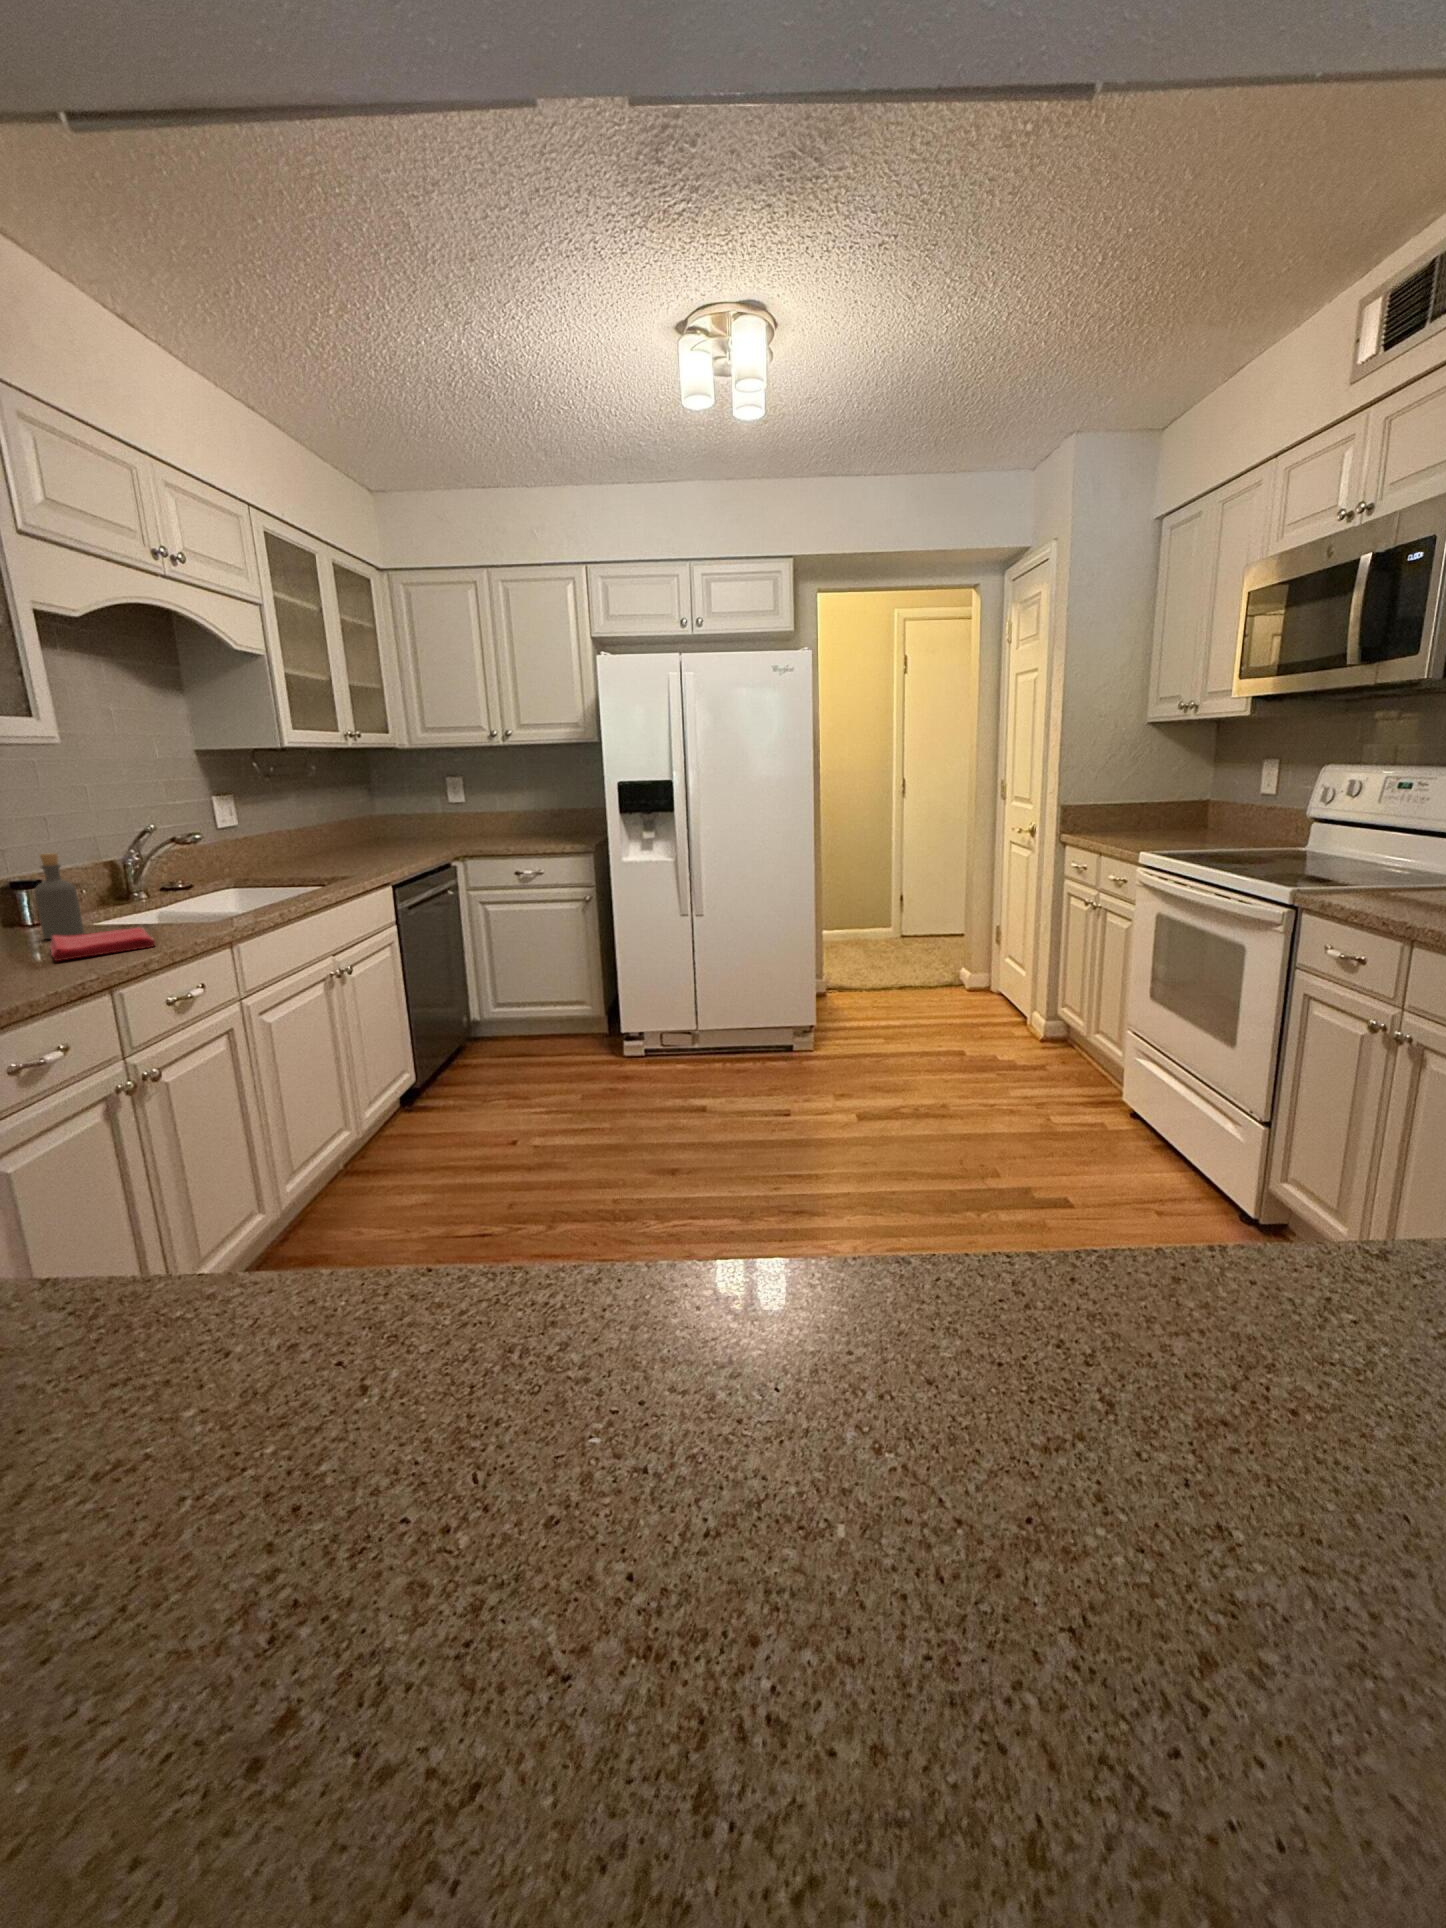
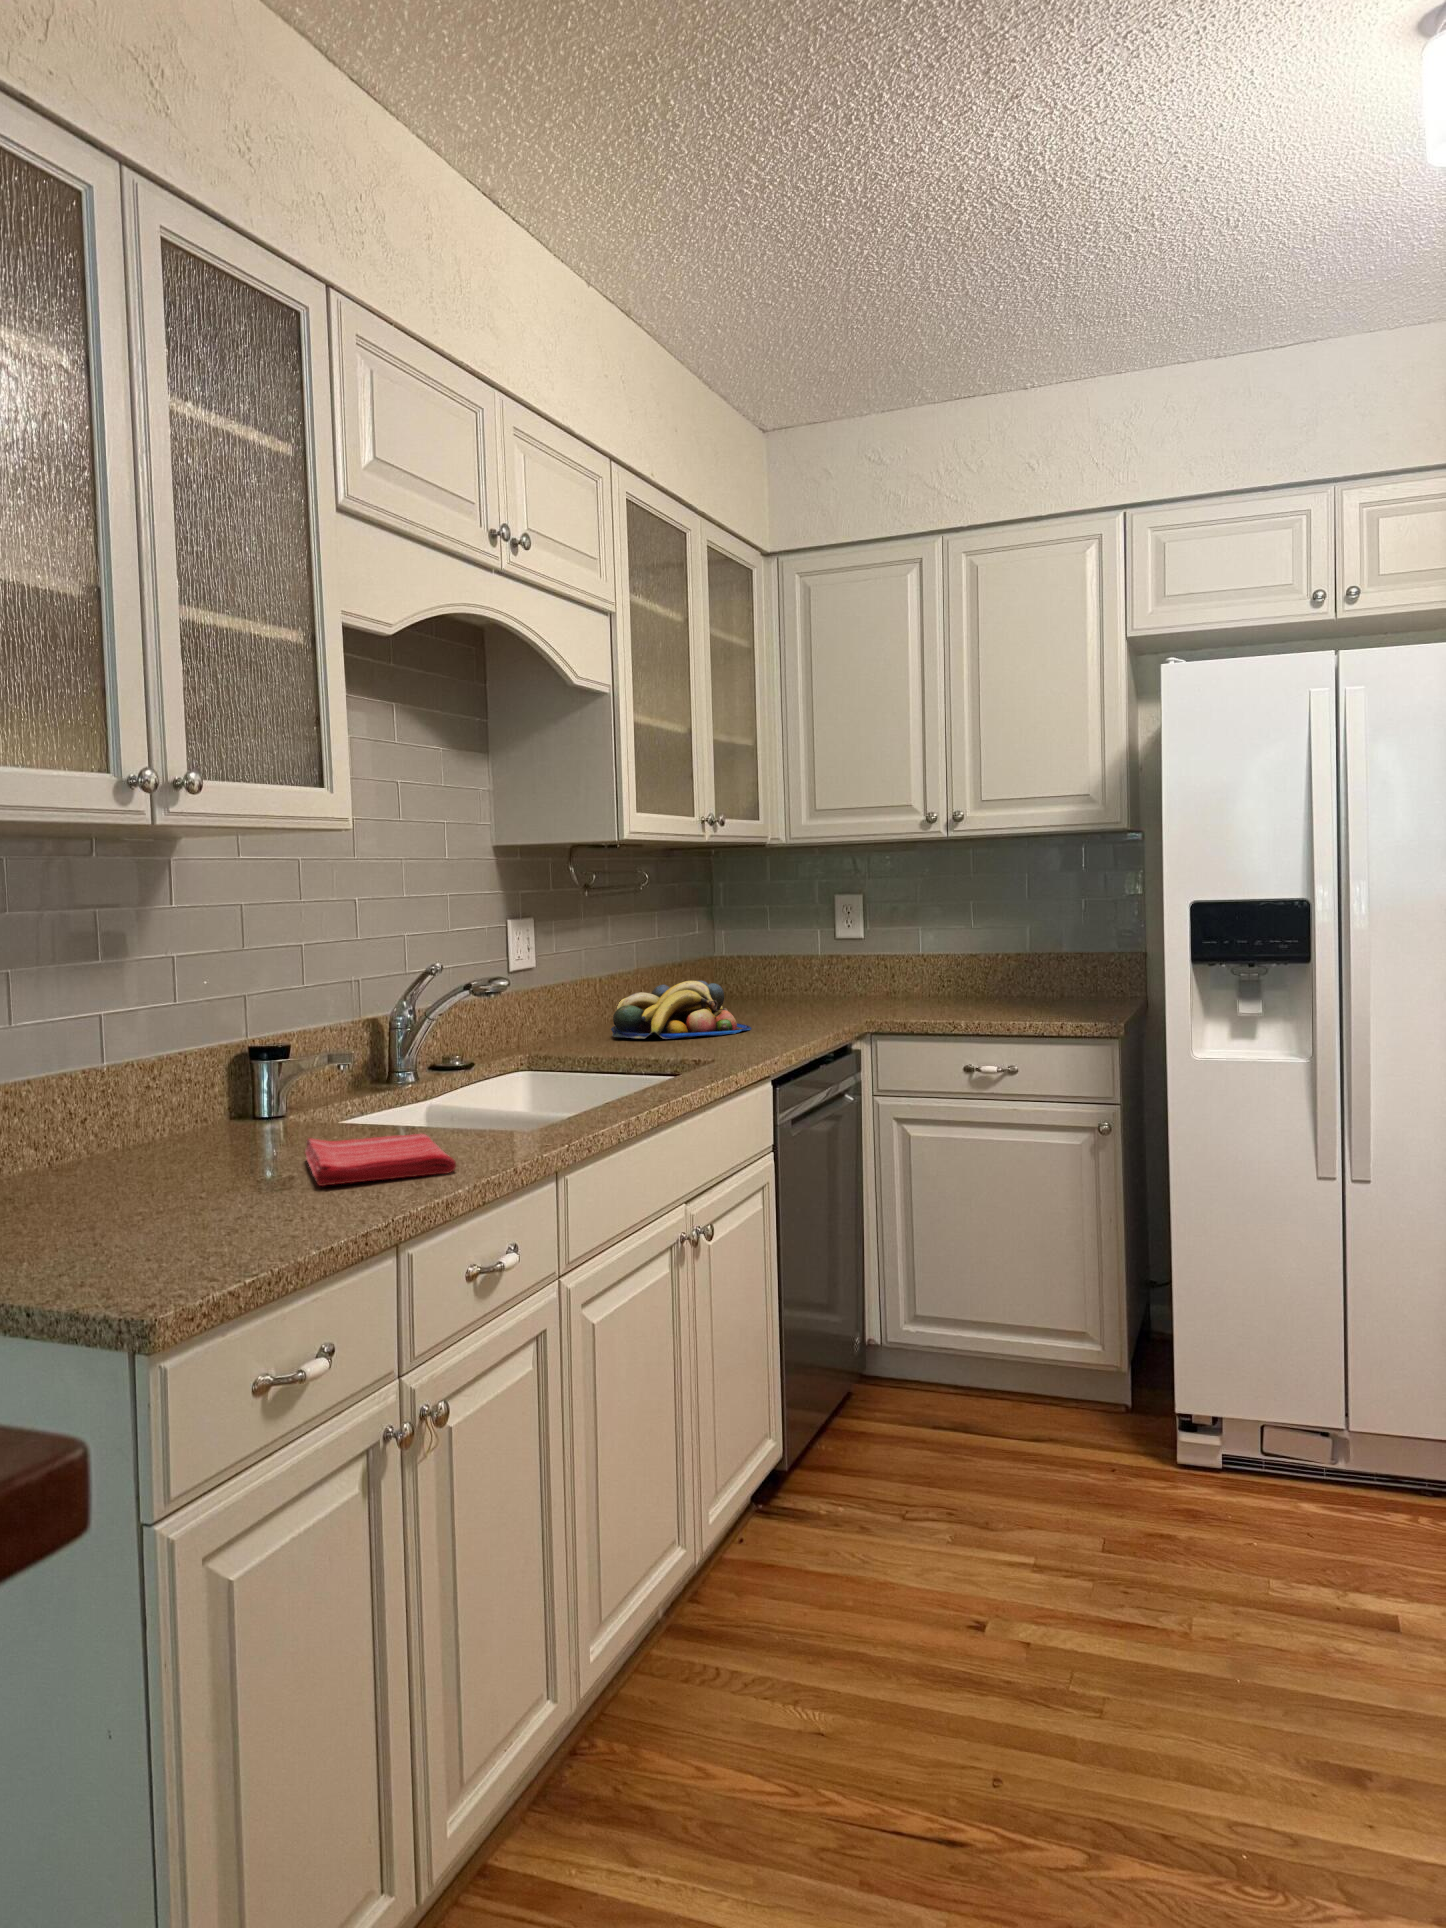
fruit bowl: none [299,831,392,866] -> present [611,980,751,1039]
bottle: present [34,853,84,939] -> none [289,1003,342,1143]

